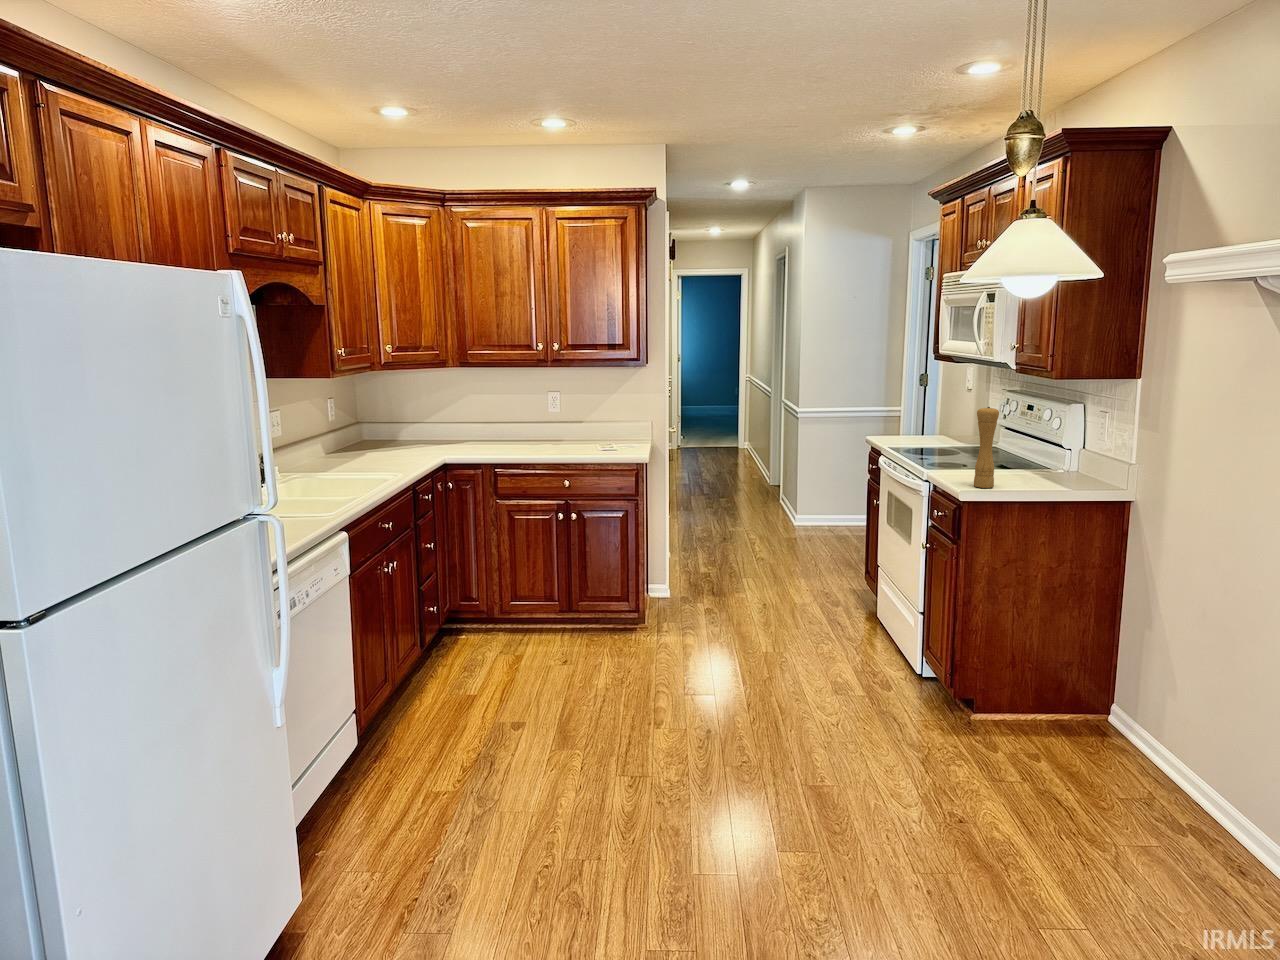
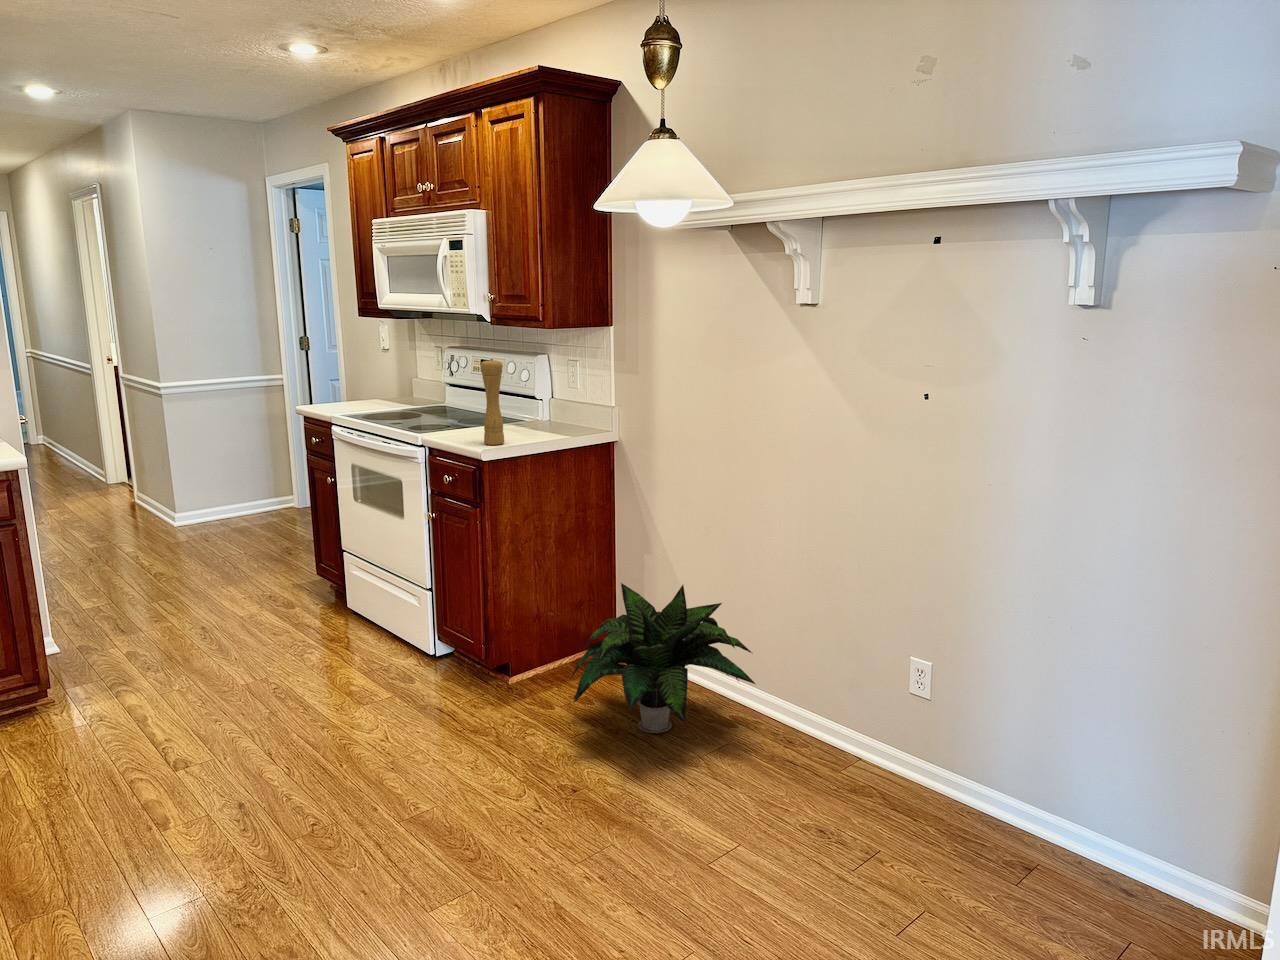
potted plant: none [984,645,1213,808] -> present [571,583,755,733]

